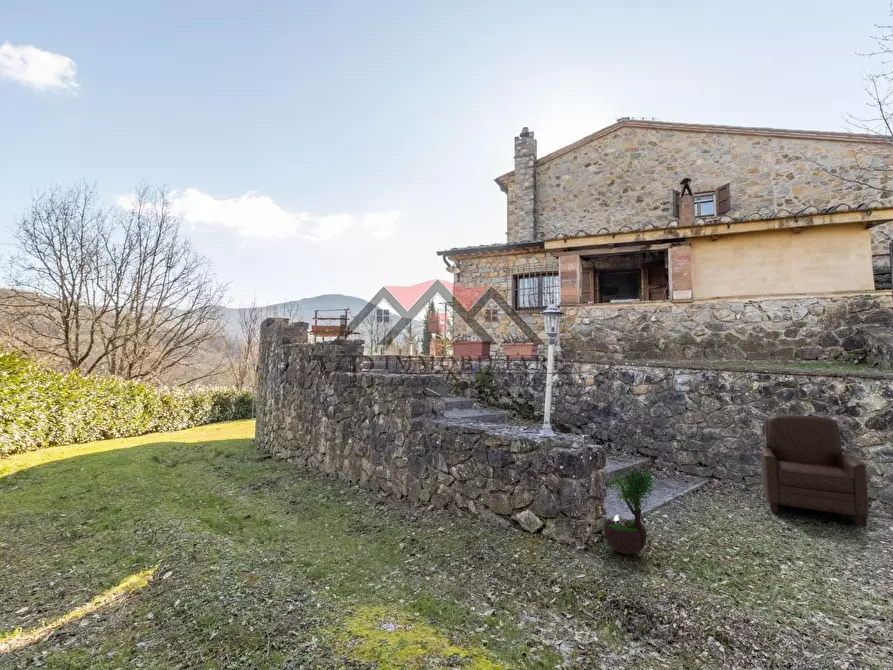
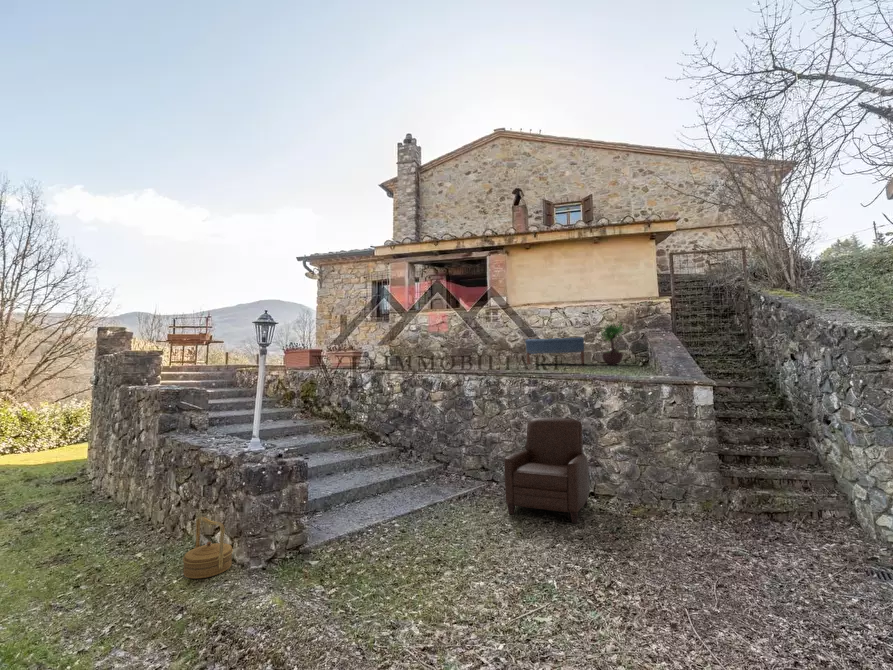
bench: none [700,331,775,360] -> present [525,337,584,365]
potted tree: present [604,466,657,554] -> present [601,325,623,365]
woven basket: none [513,501,555,560] -> present [183,517,233,579]

